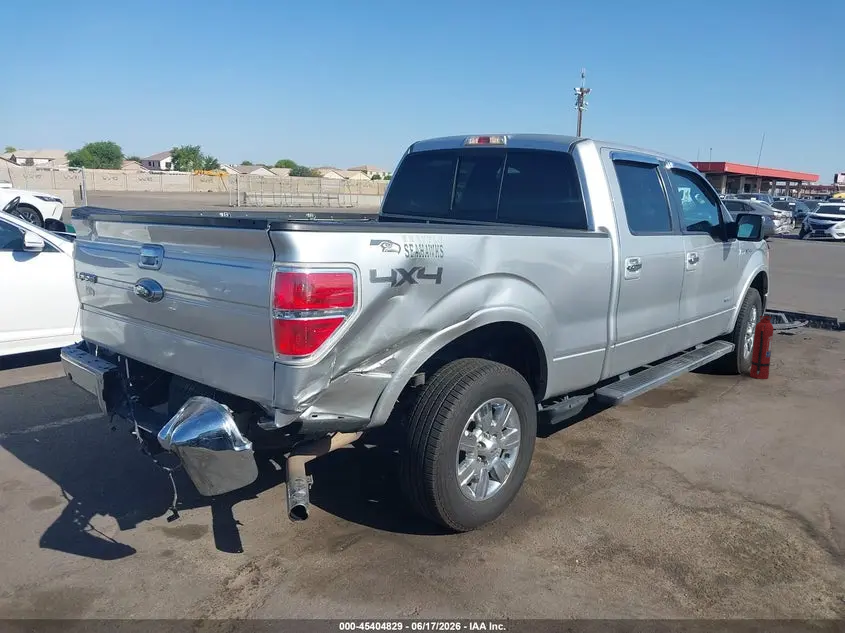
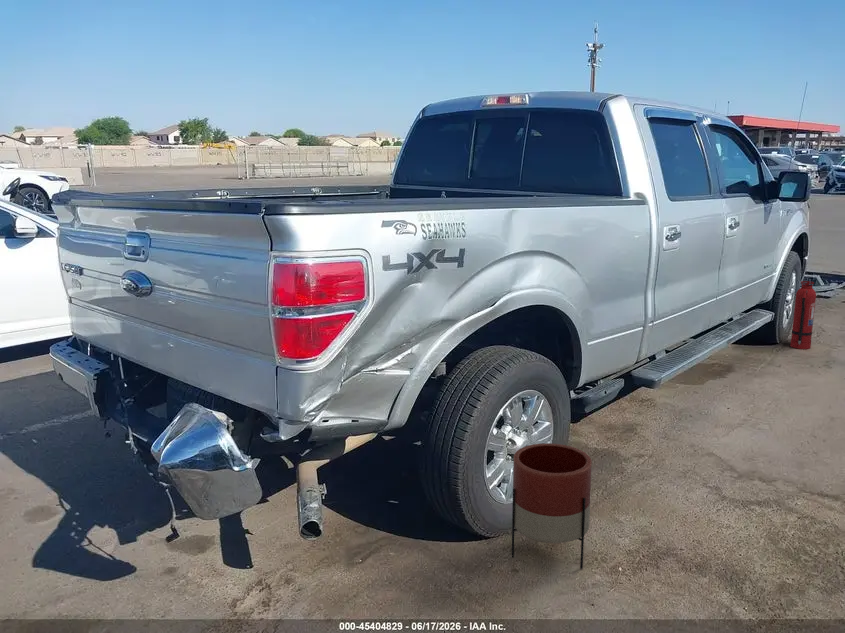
planter: none [479,447,553,561] -> present [512,443,592,569]

